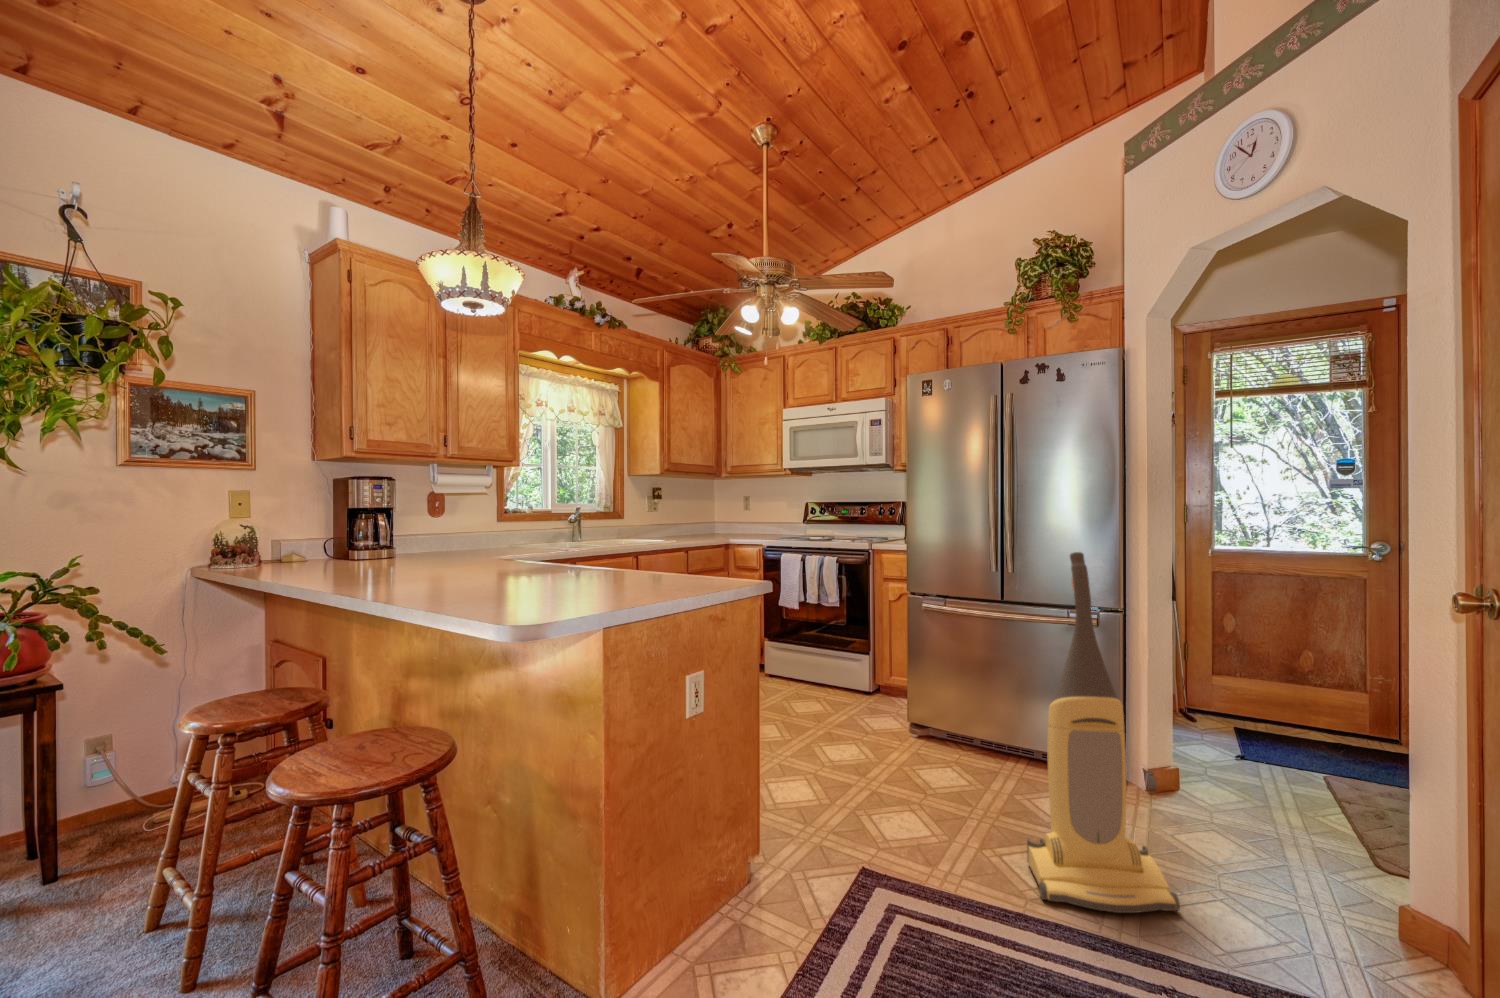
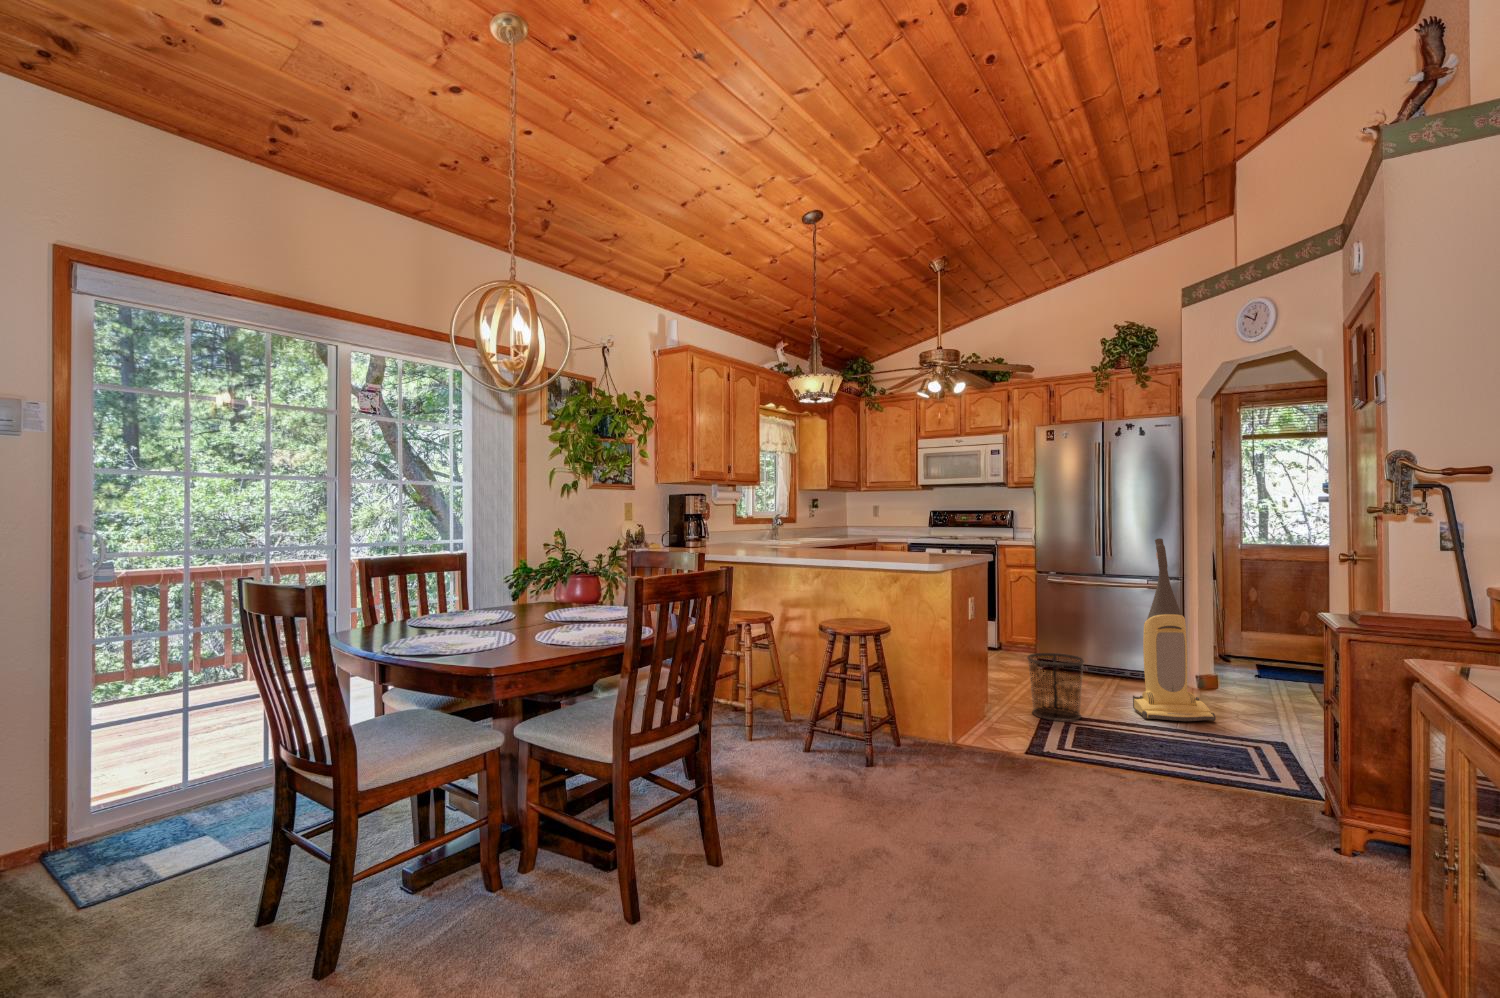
waste bin: none [828,758,930,909] -> present [1027,653,1084,721]

